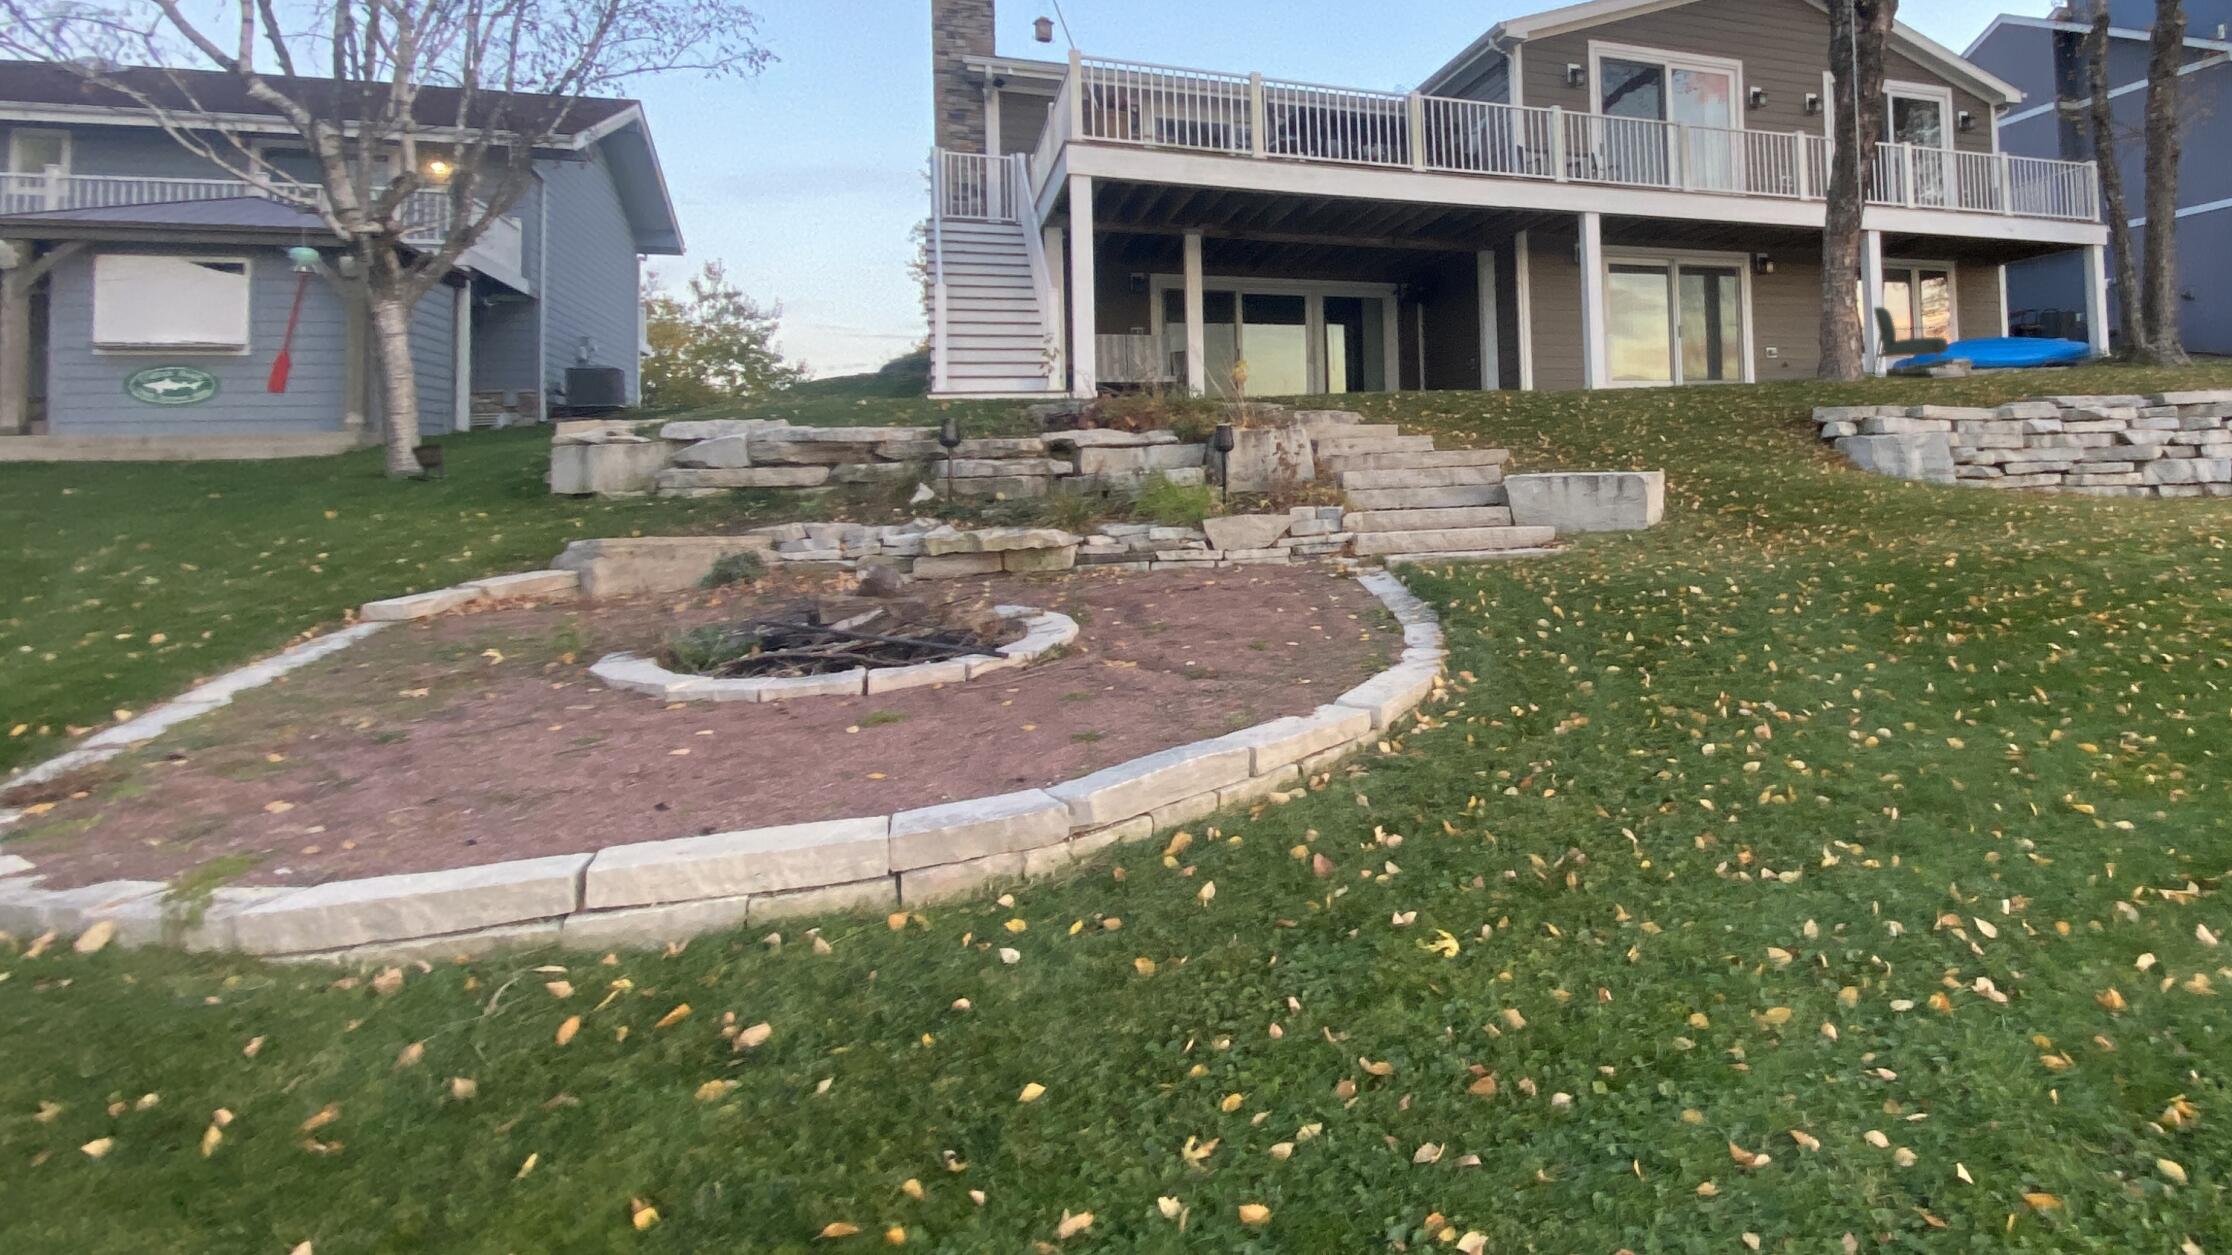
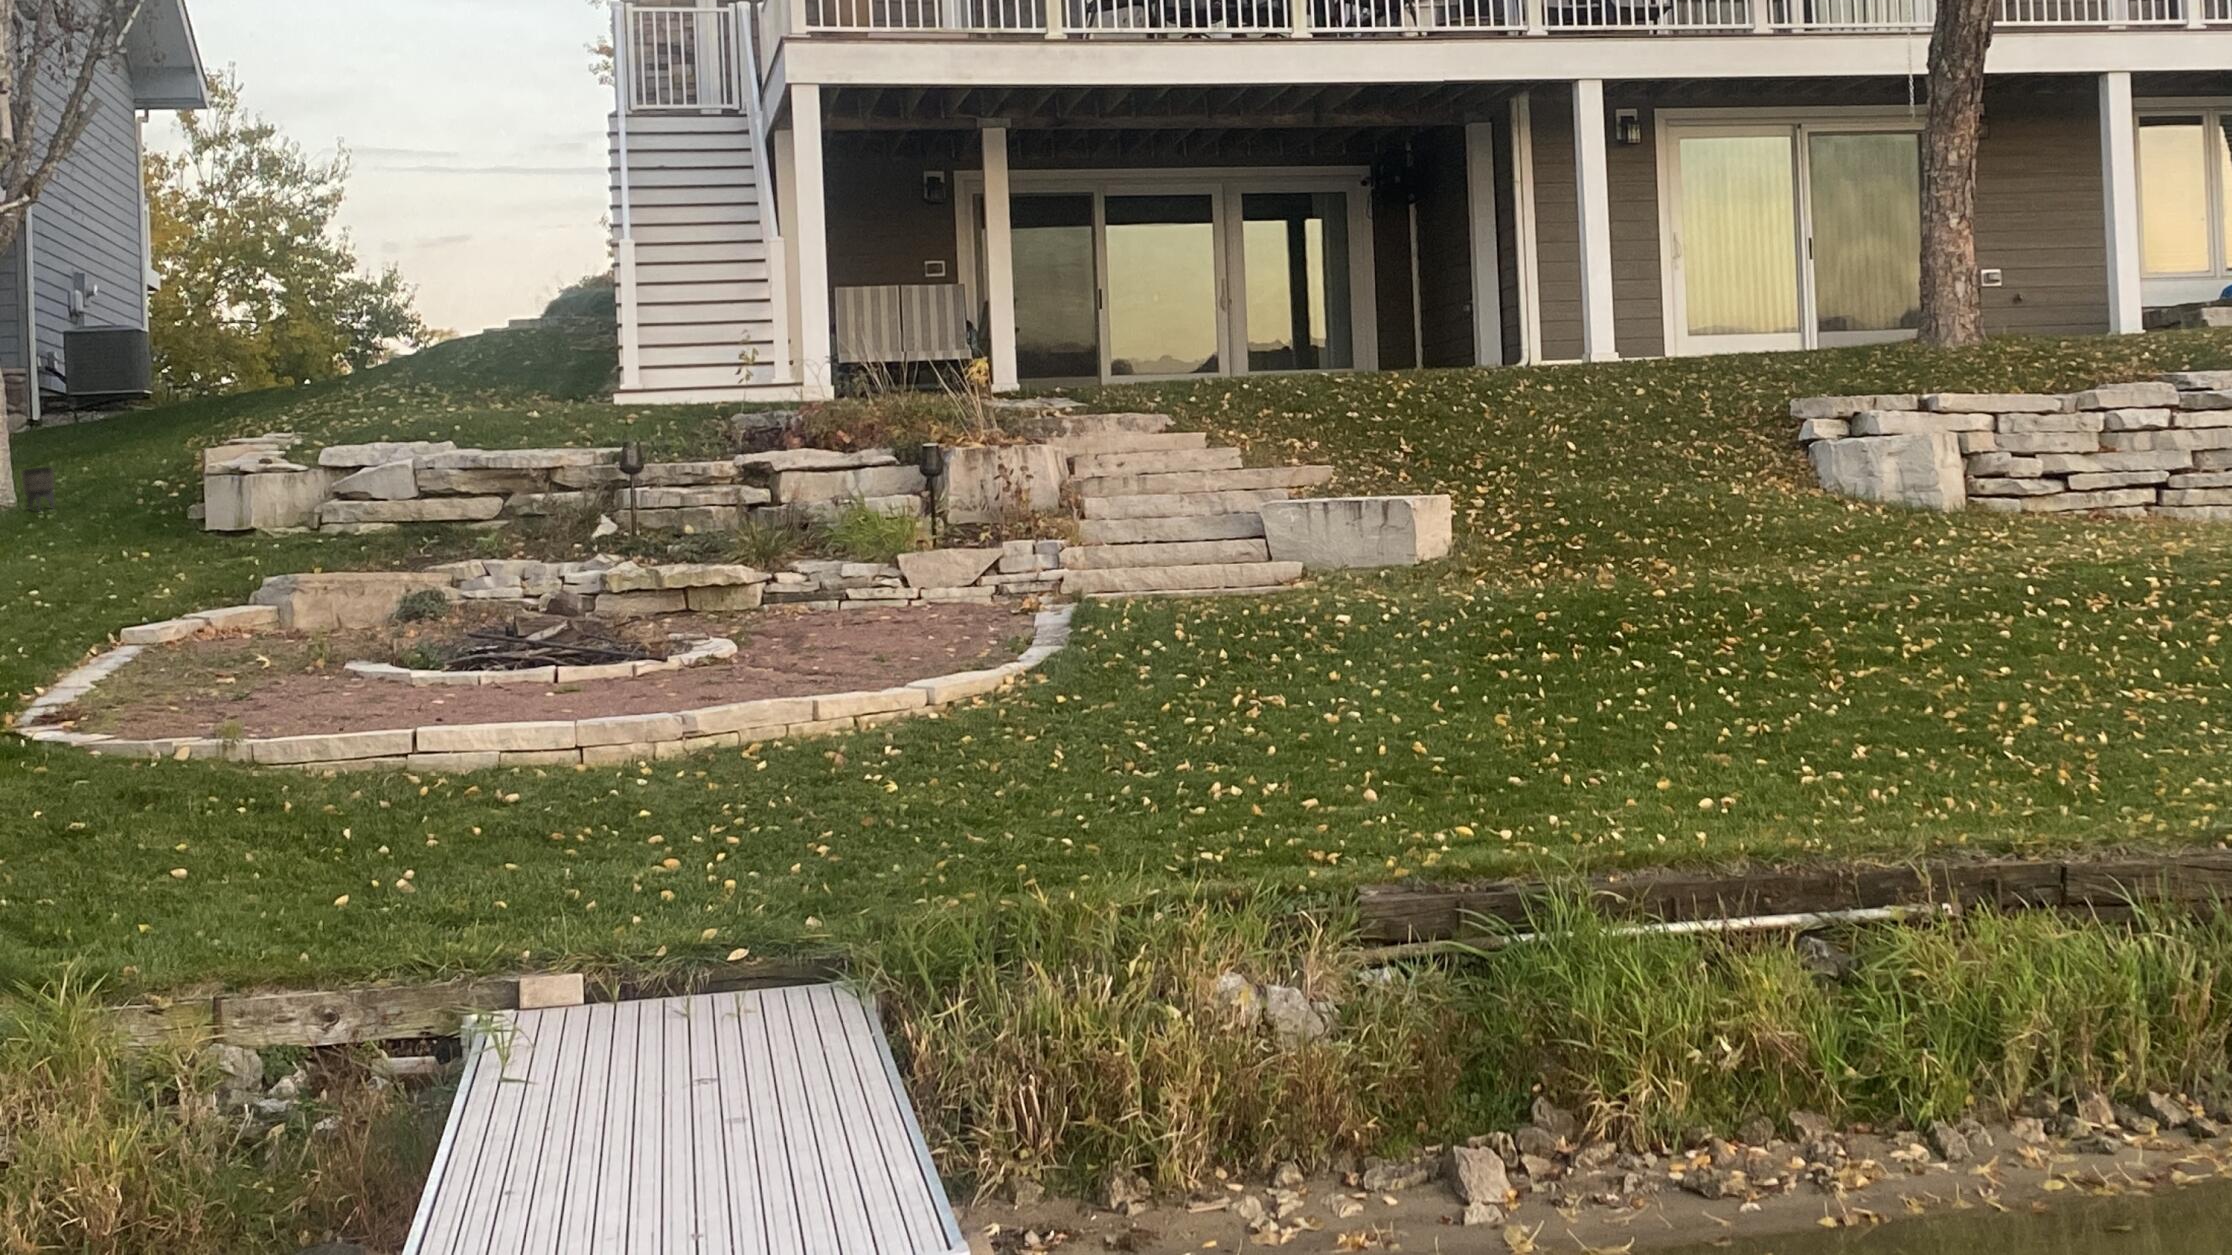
chair: present [1874,307,1948,370] -> none [2068,206,2205,325]

